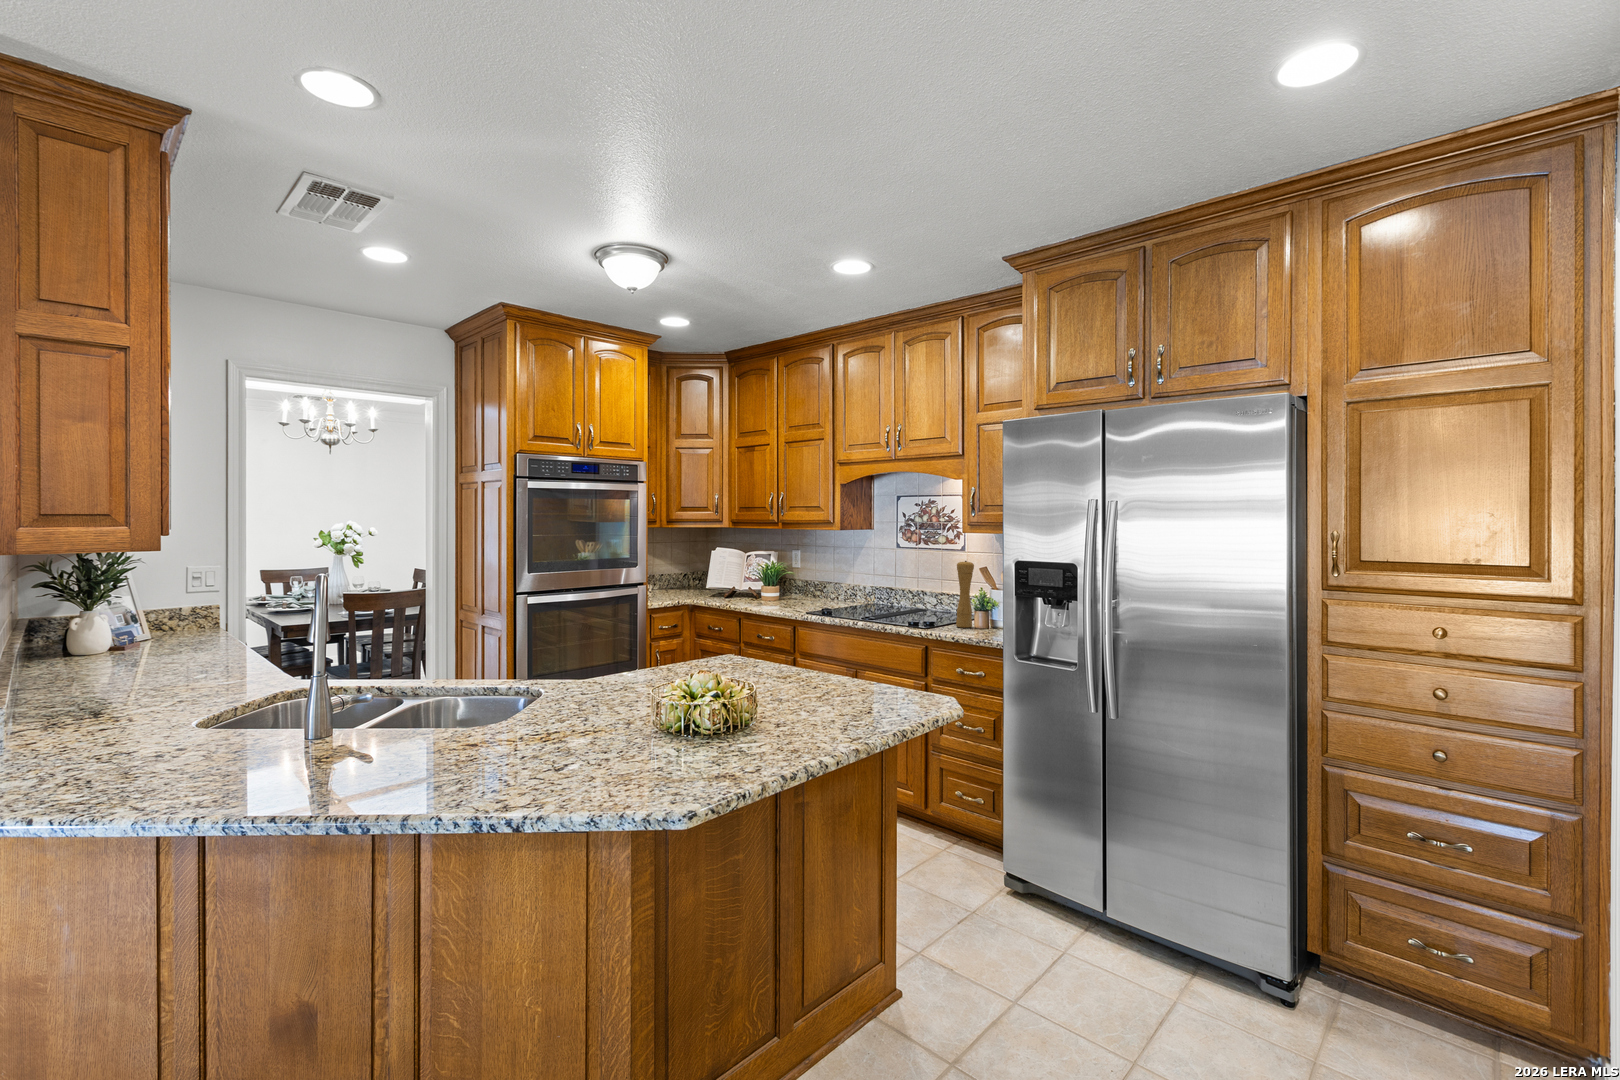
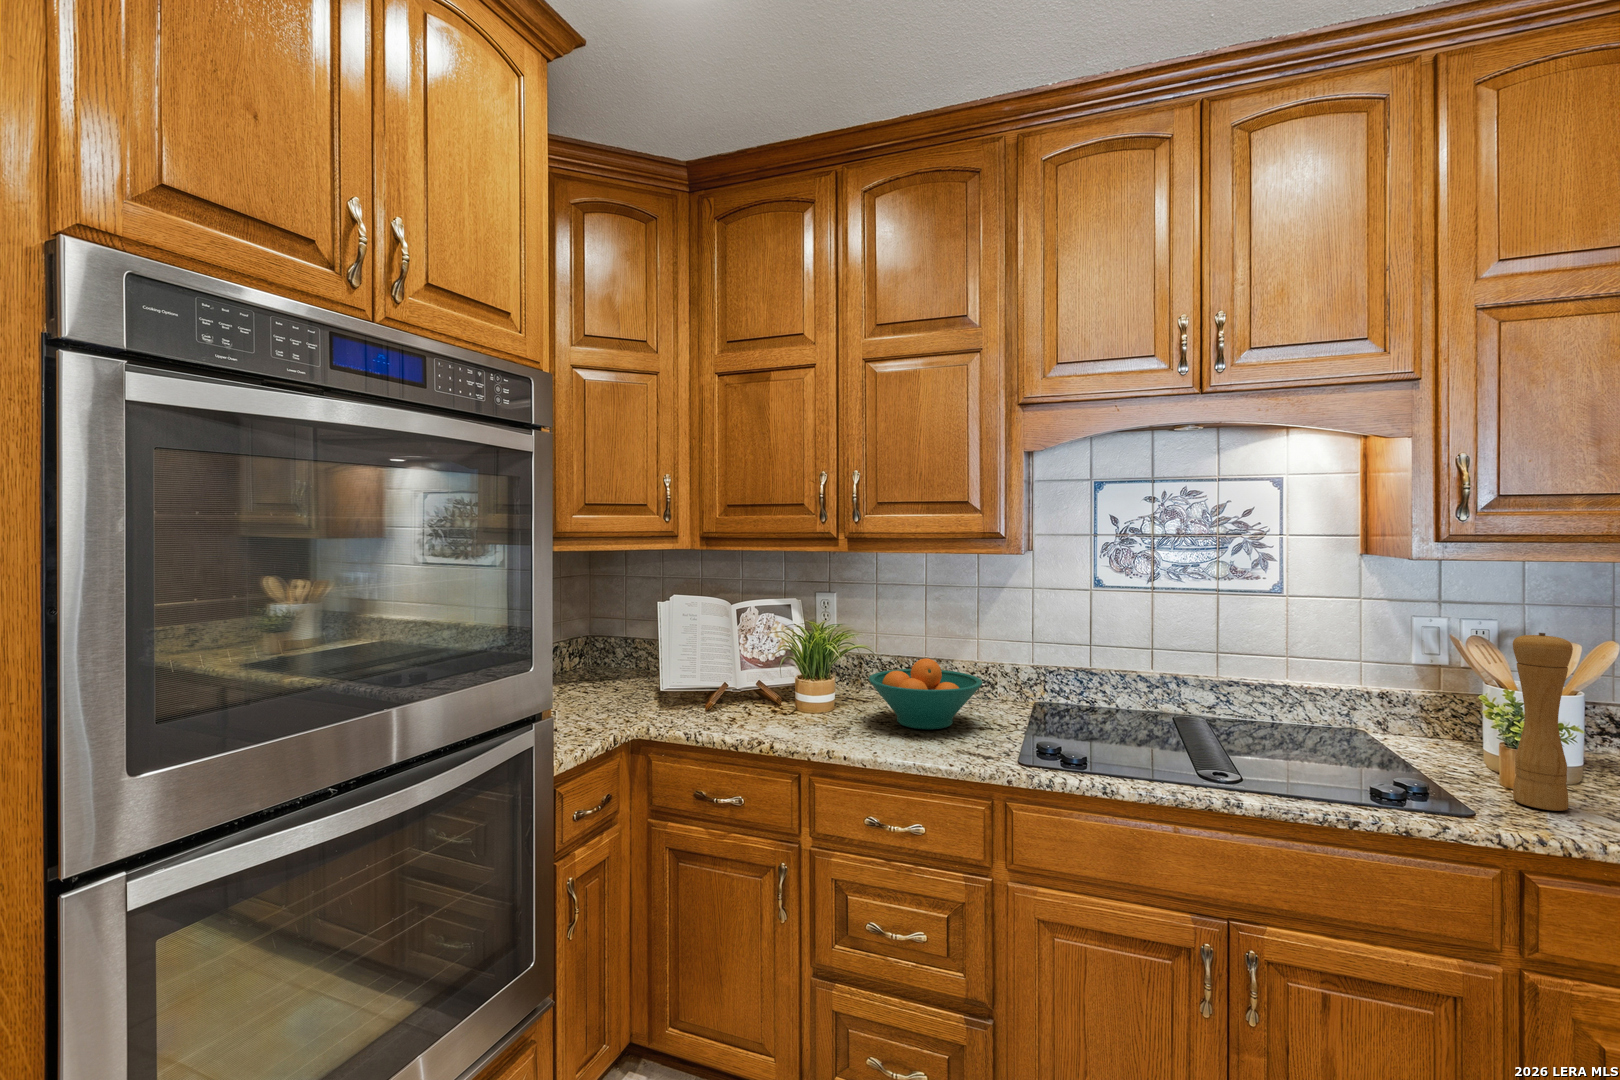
fruit bowl: none [780,576,829,605] -> present [869,659,983,729]

